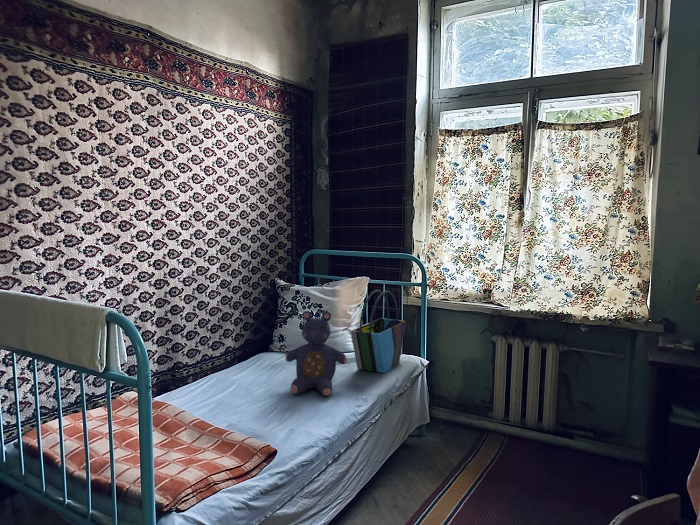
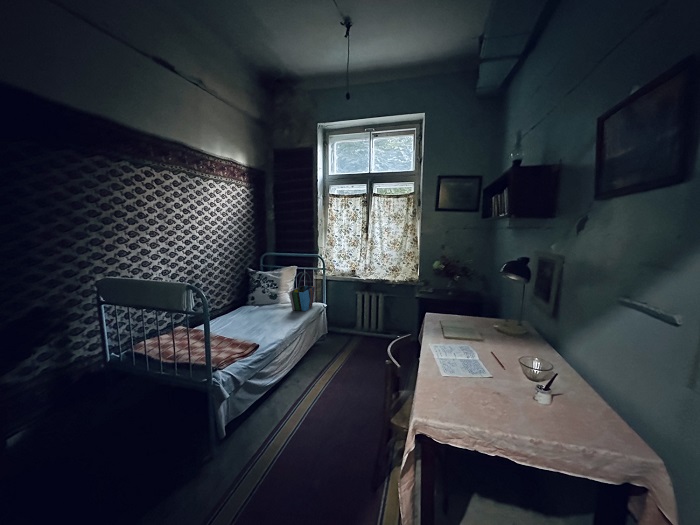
teddy bear: present [285,311,347,396] -> none [257,283,288,323]

